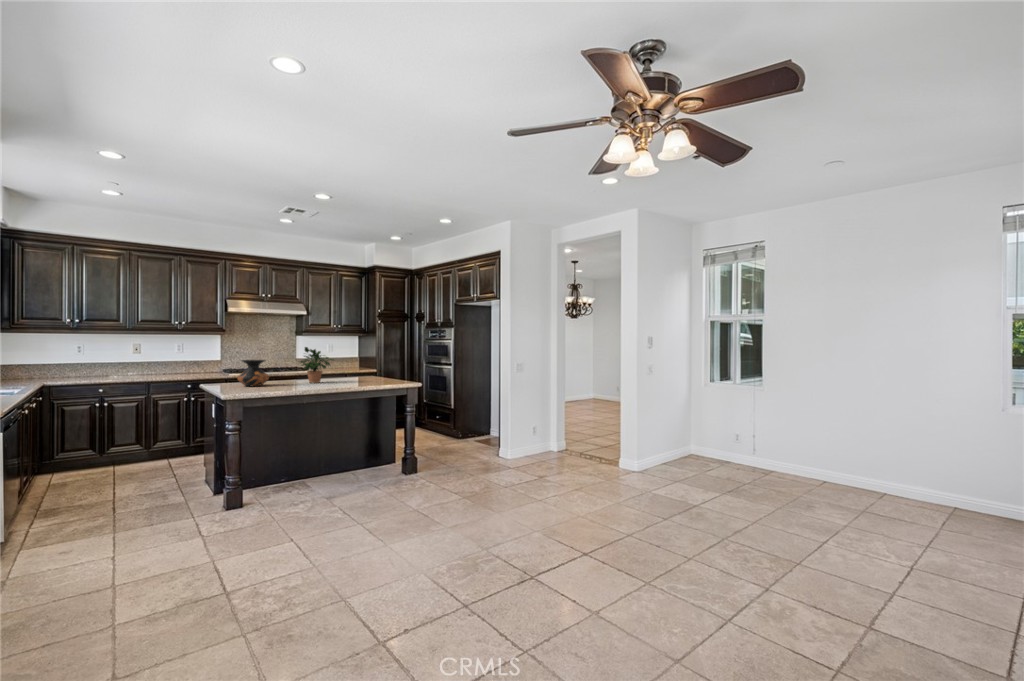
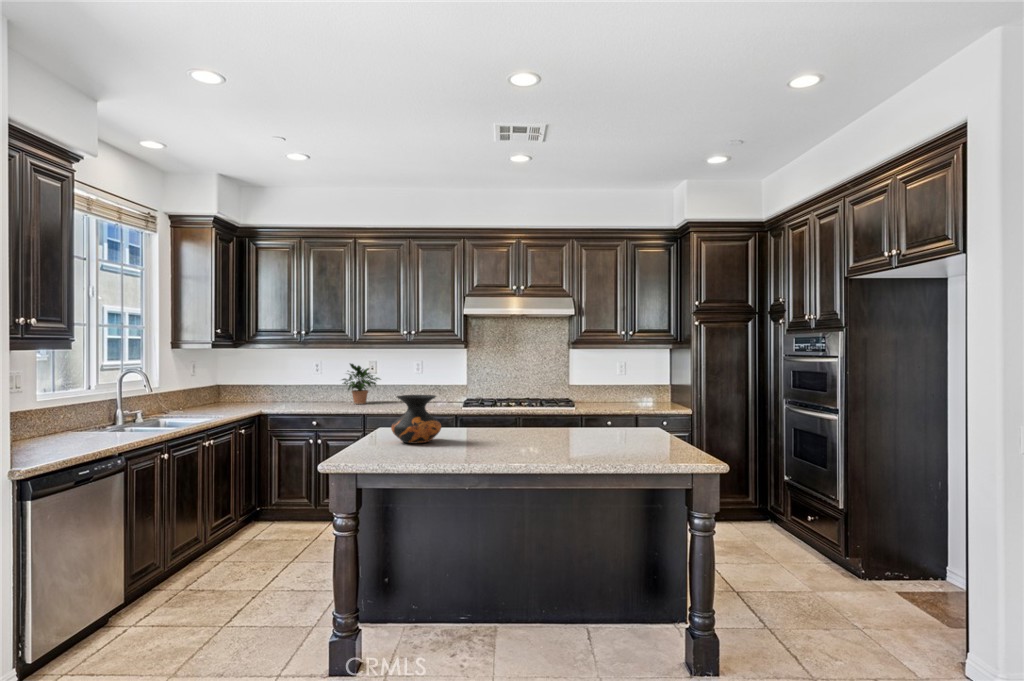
potted plant: present [300,347,332,383] -> present [342,364,380,404]

